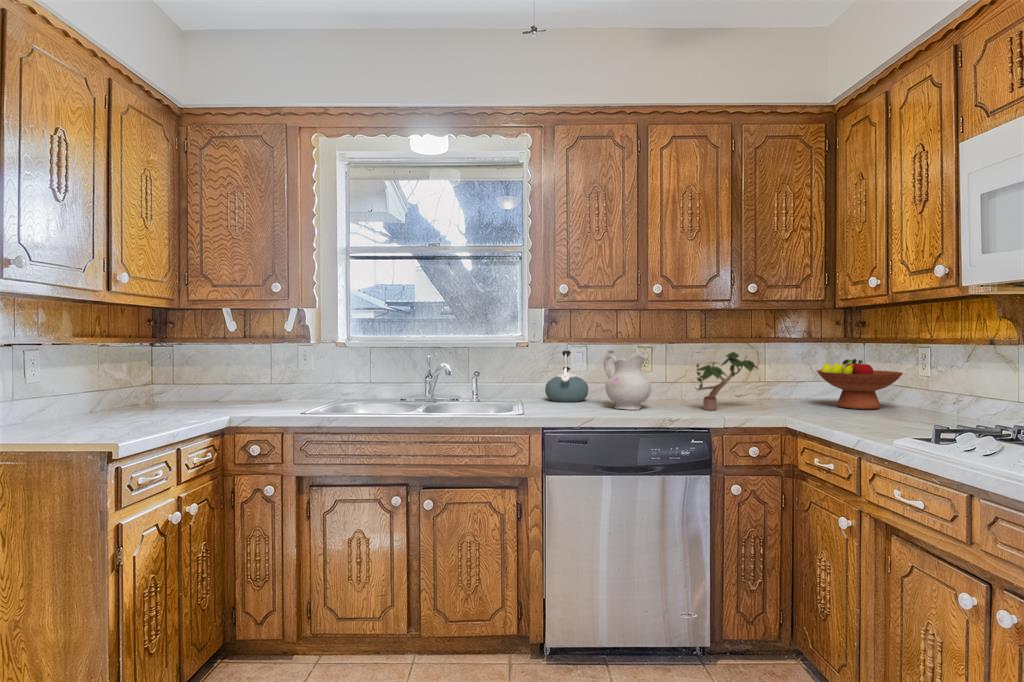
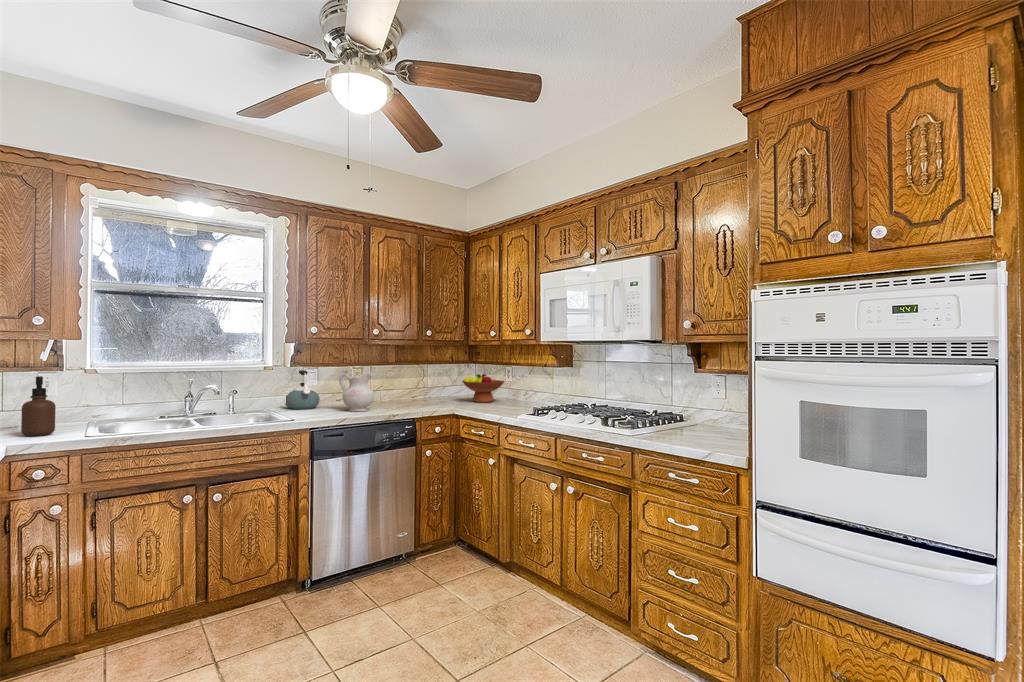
soap dispenser: none [257,350,286,412] -> present [21,376,56,436]
potted plant: present [695,352,758,410] -> none [400,369,439,408]

